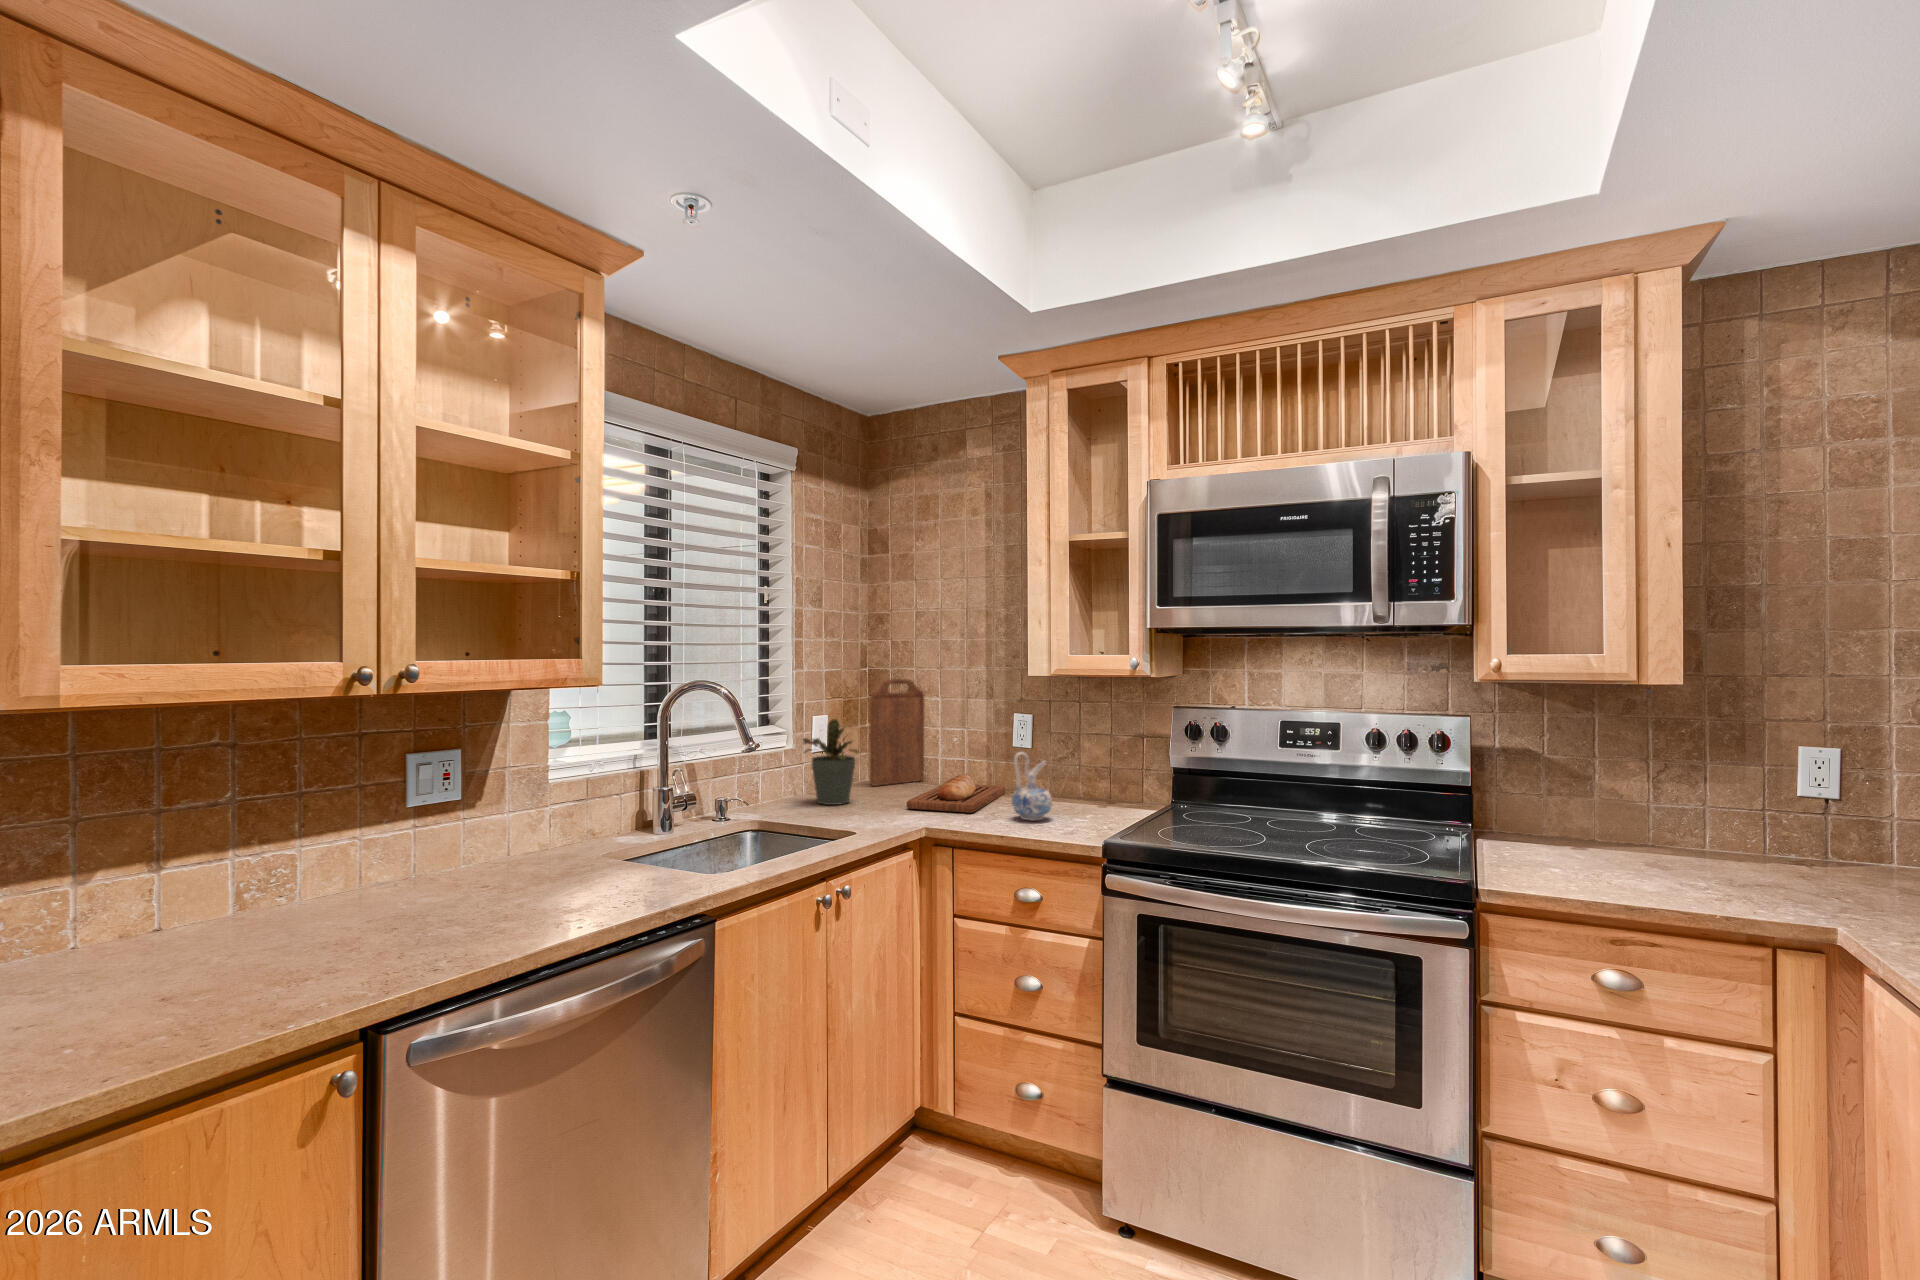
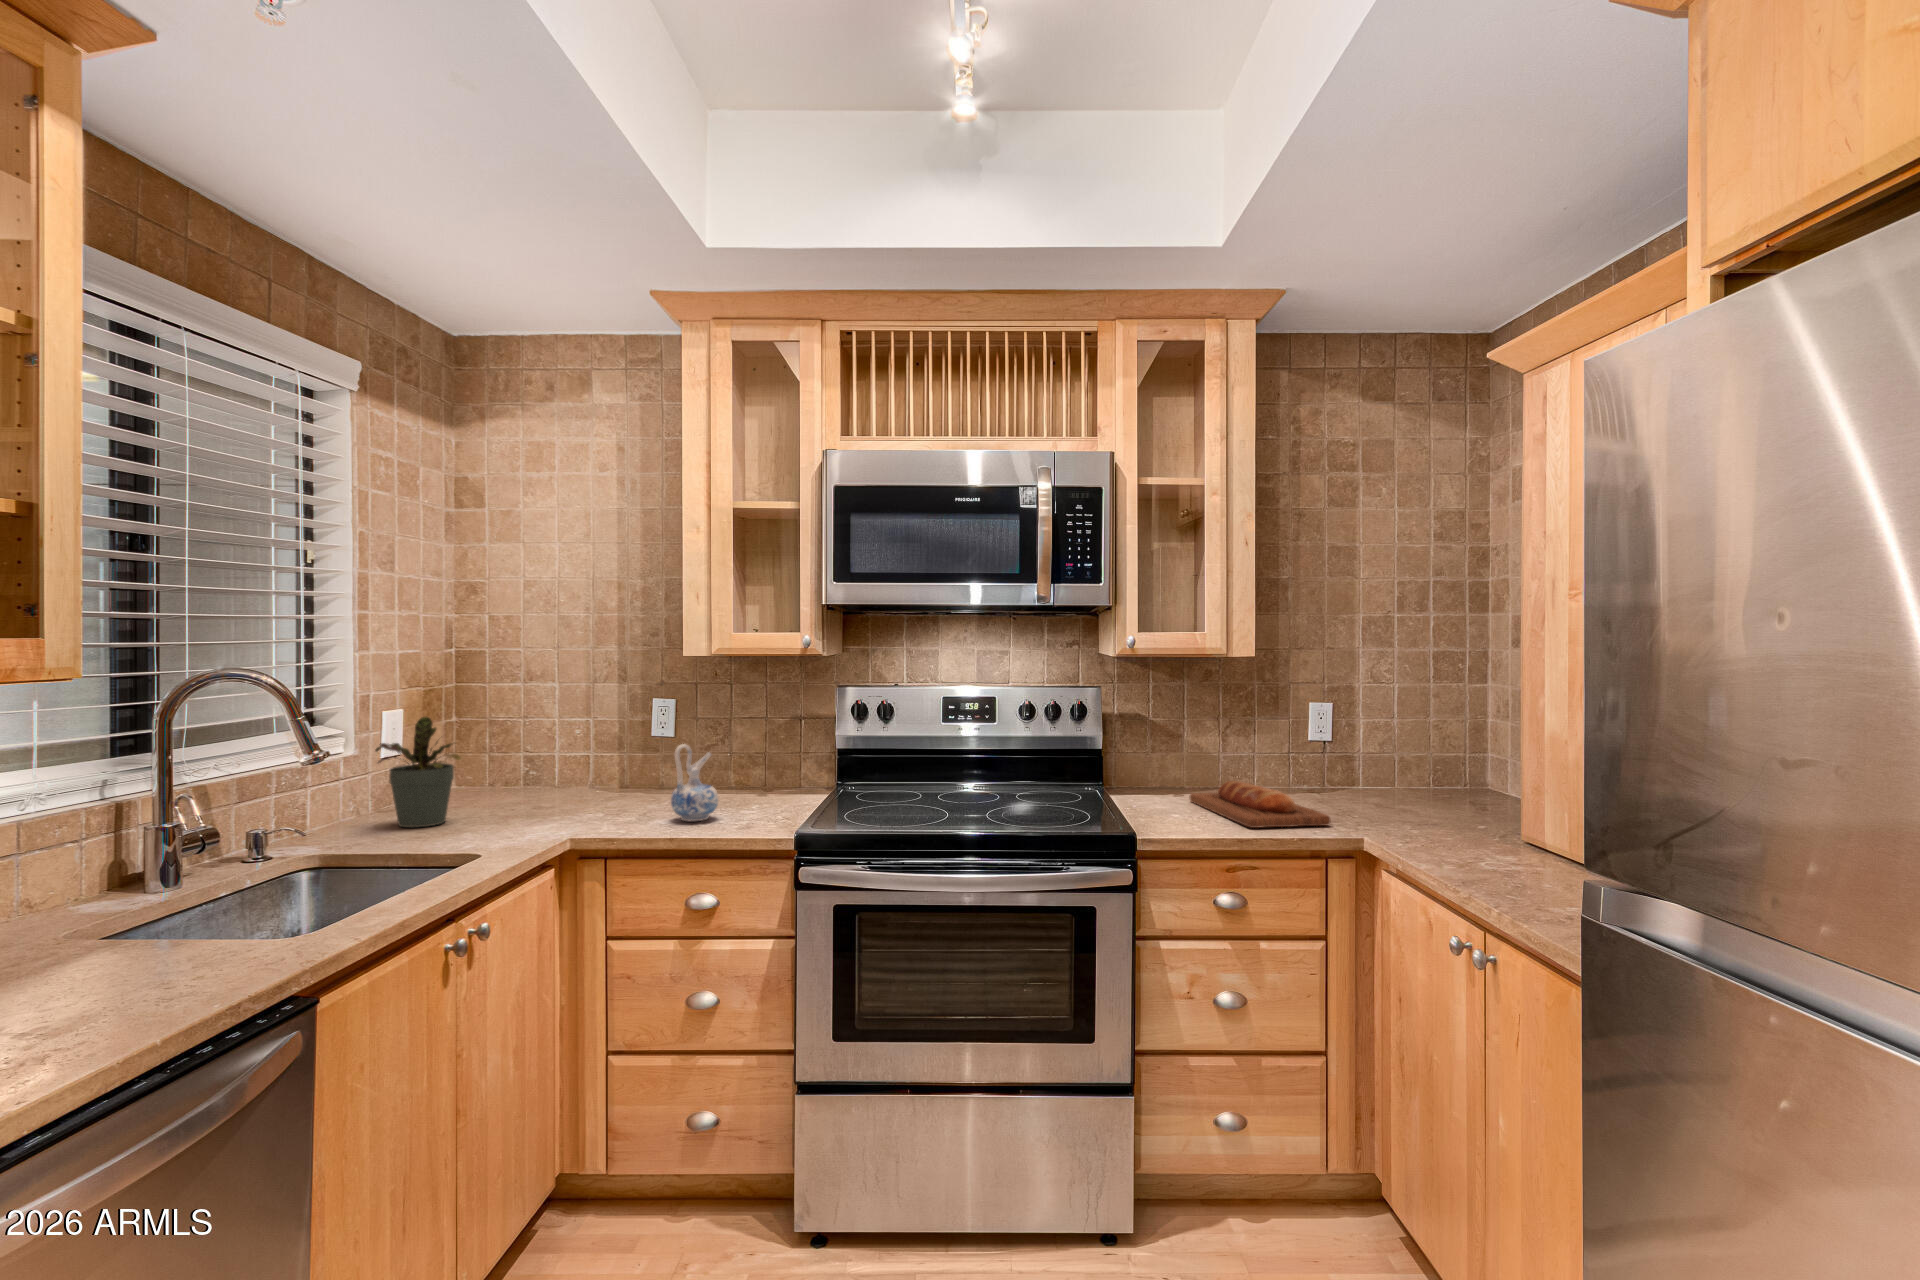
cutting board: present [870,679,925,786] -> none [463,664,534,800]
bread loaf: present [907,774,1005,813] -> present [1189,781,1331,828]

